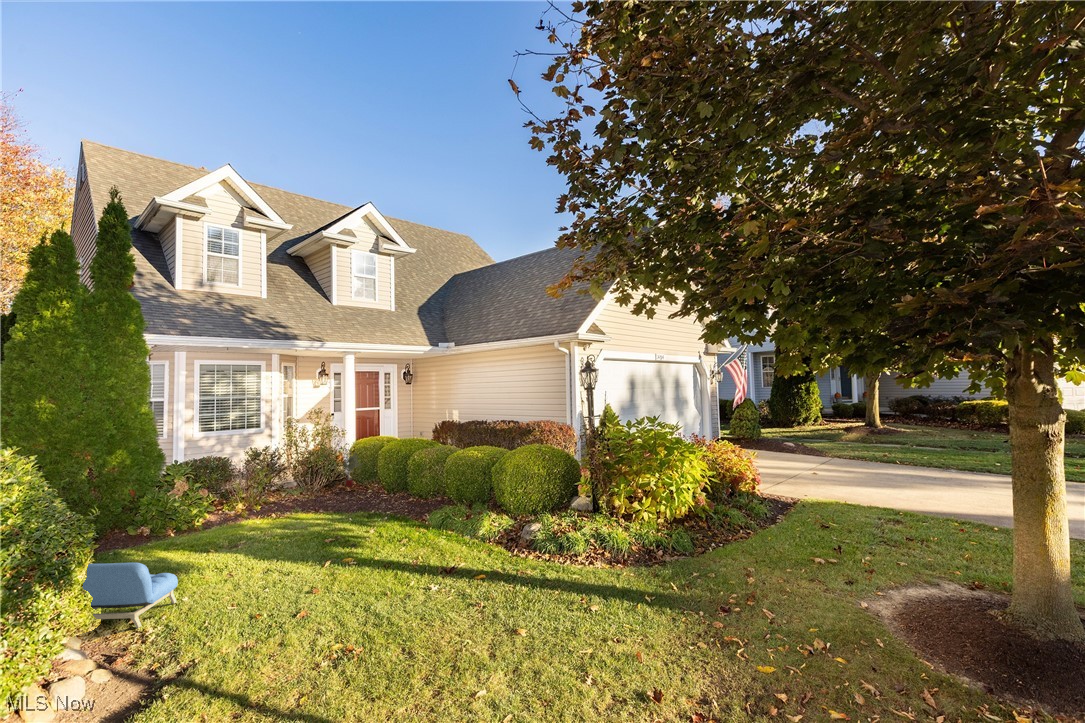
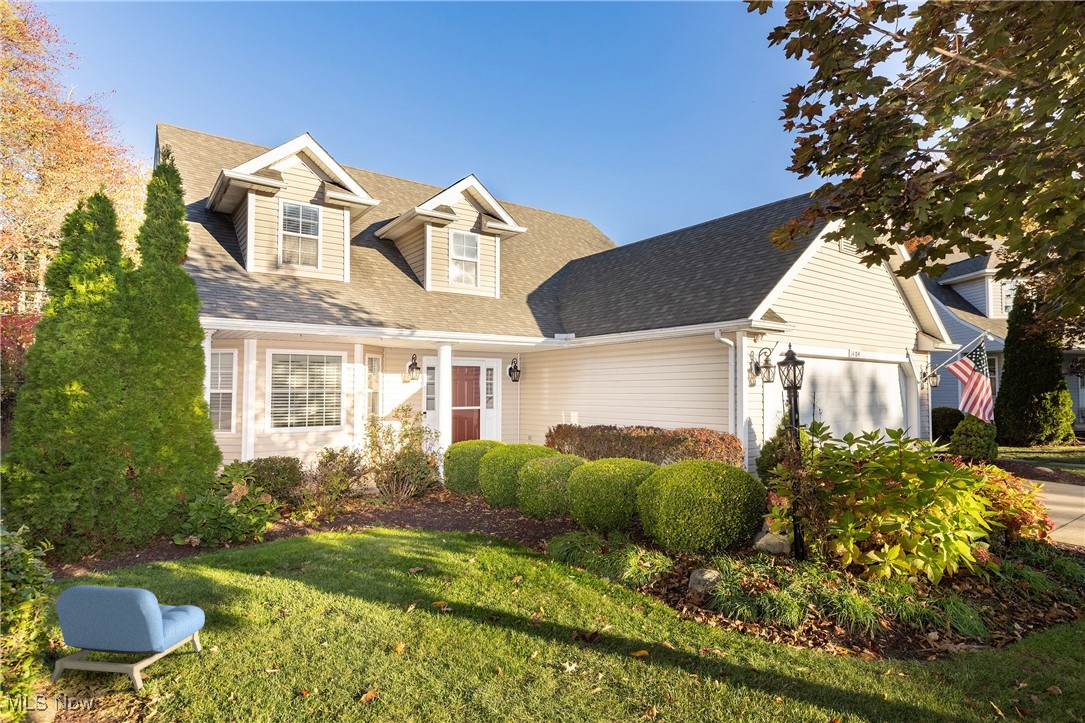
potted tree: present [343,451,361,487] -> none [433,457,458,502]

